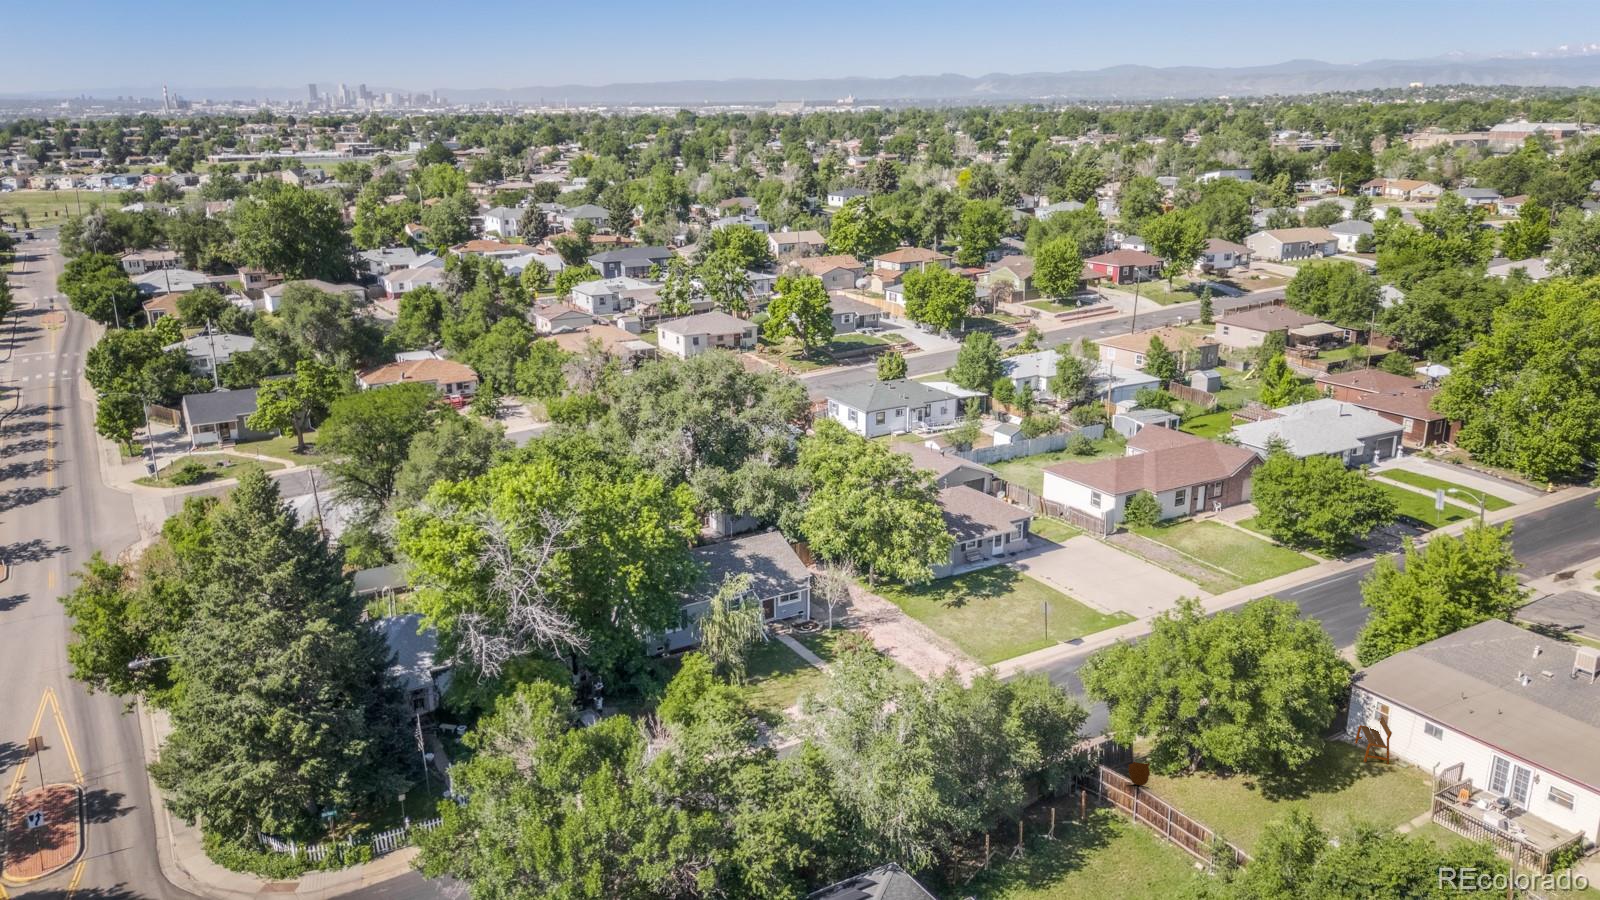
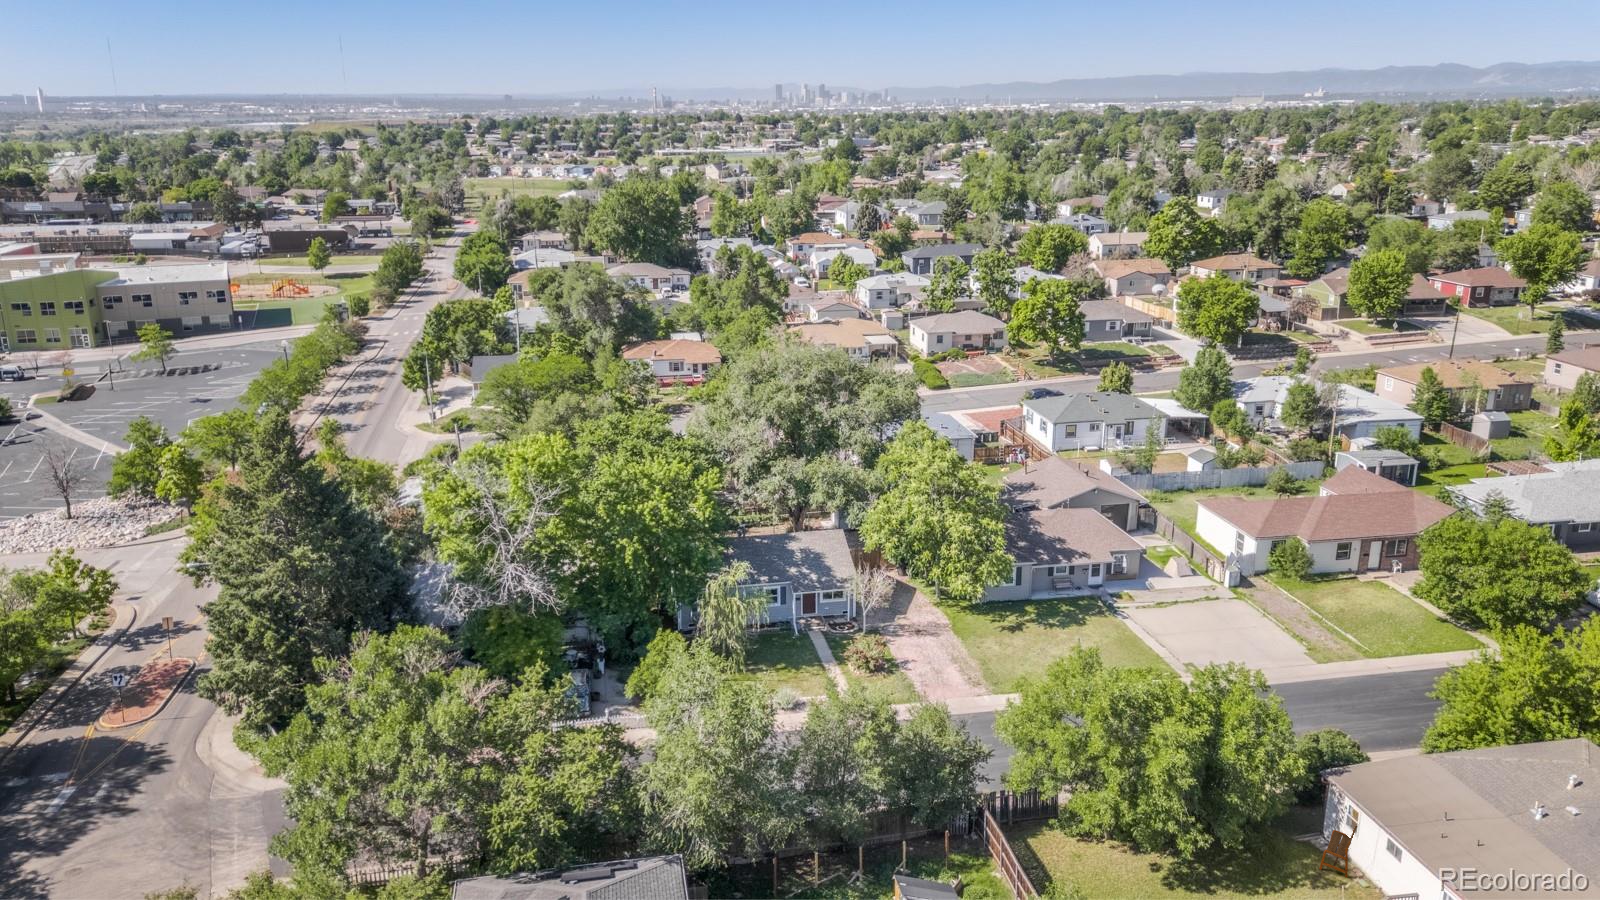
lounge chair: present [1127,762,1150,792] -> none [1033,810,1060,844]

